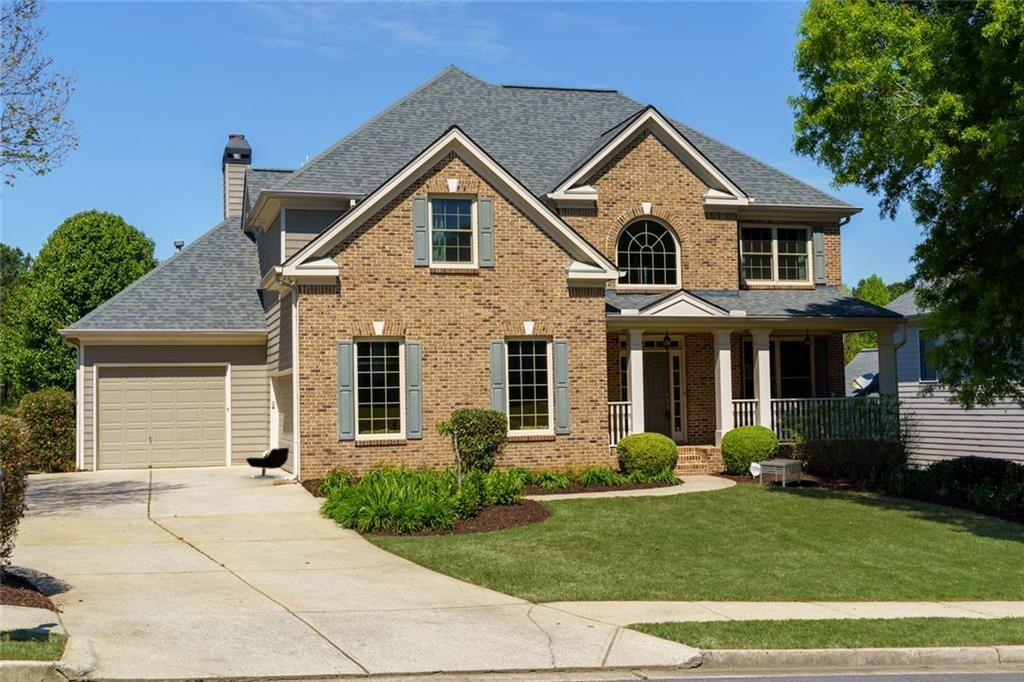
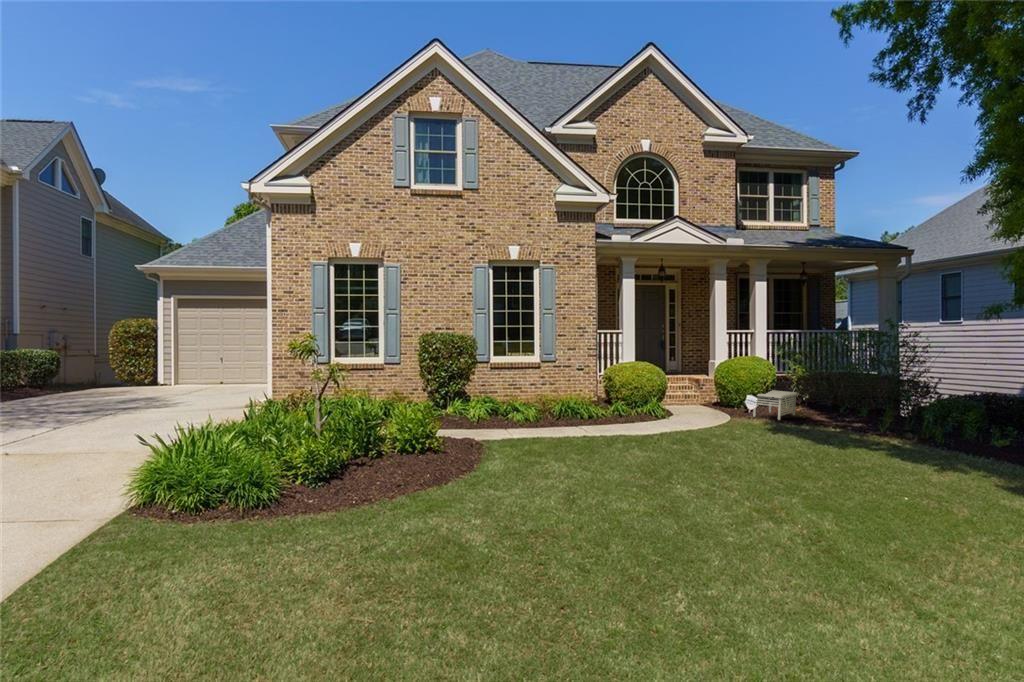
lounge chair: present [246,448,289,476] -> none [248,370,290,398]

